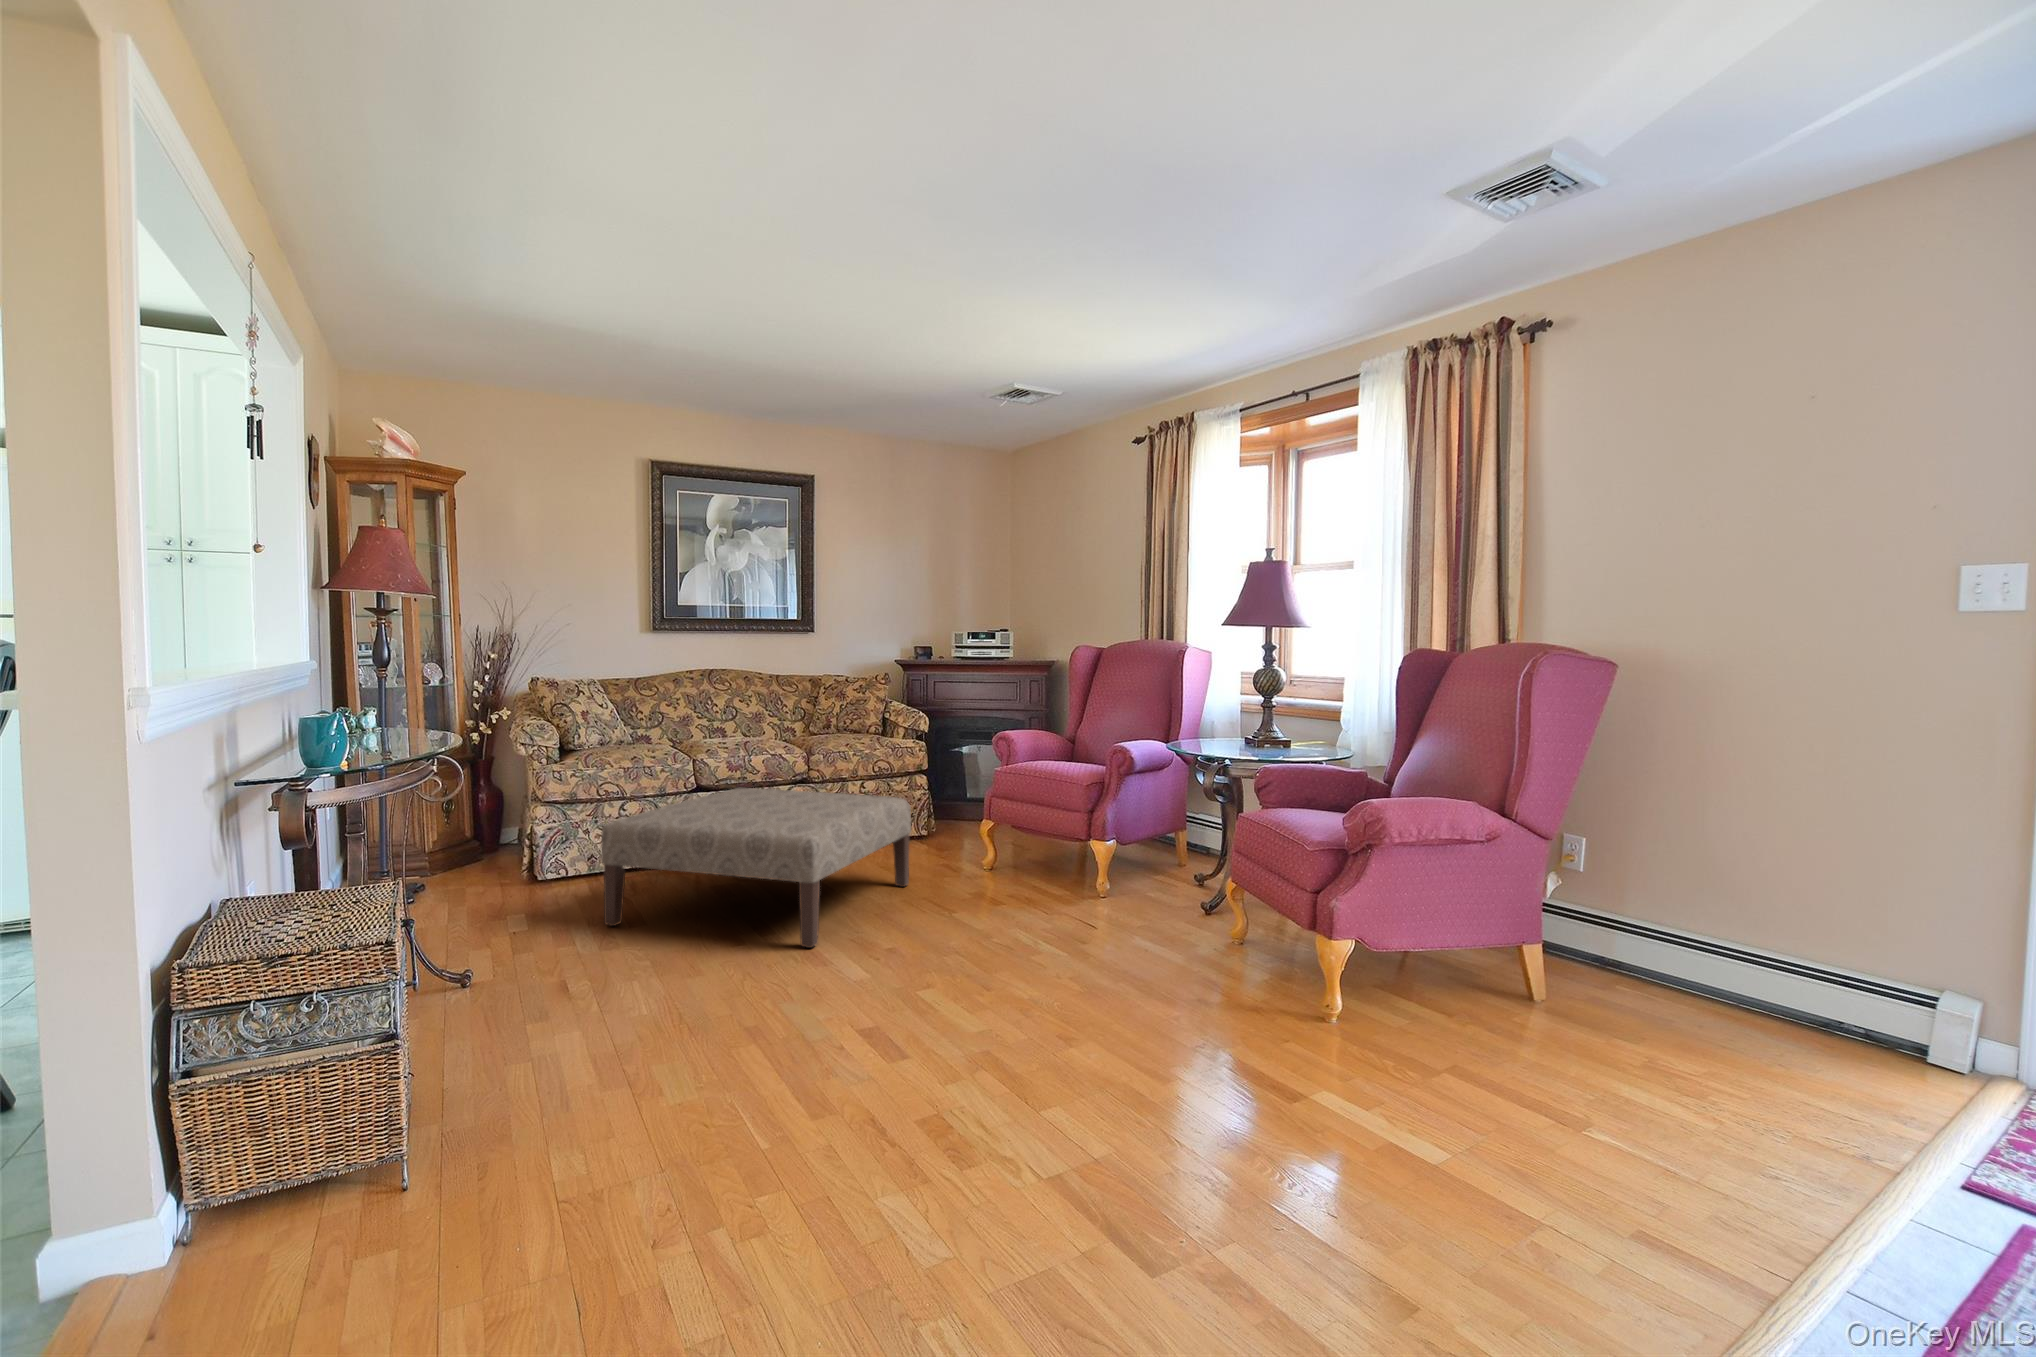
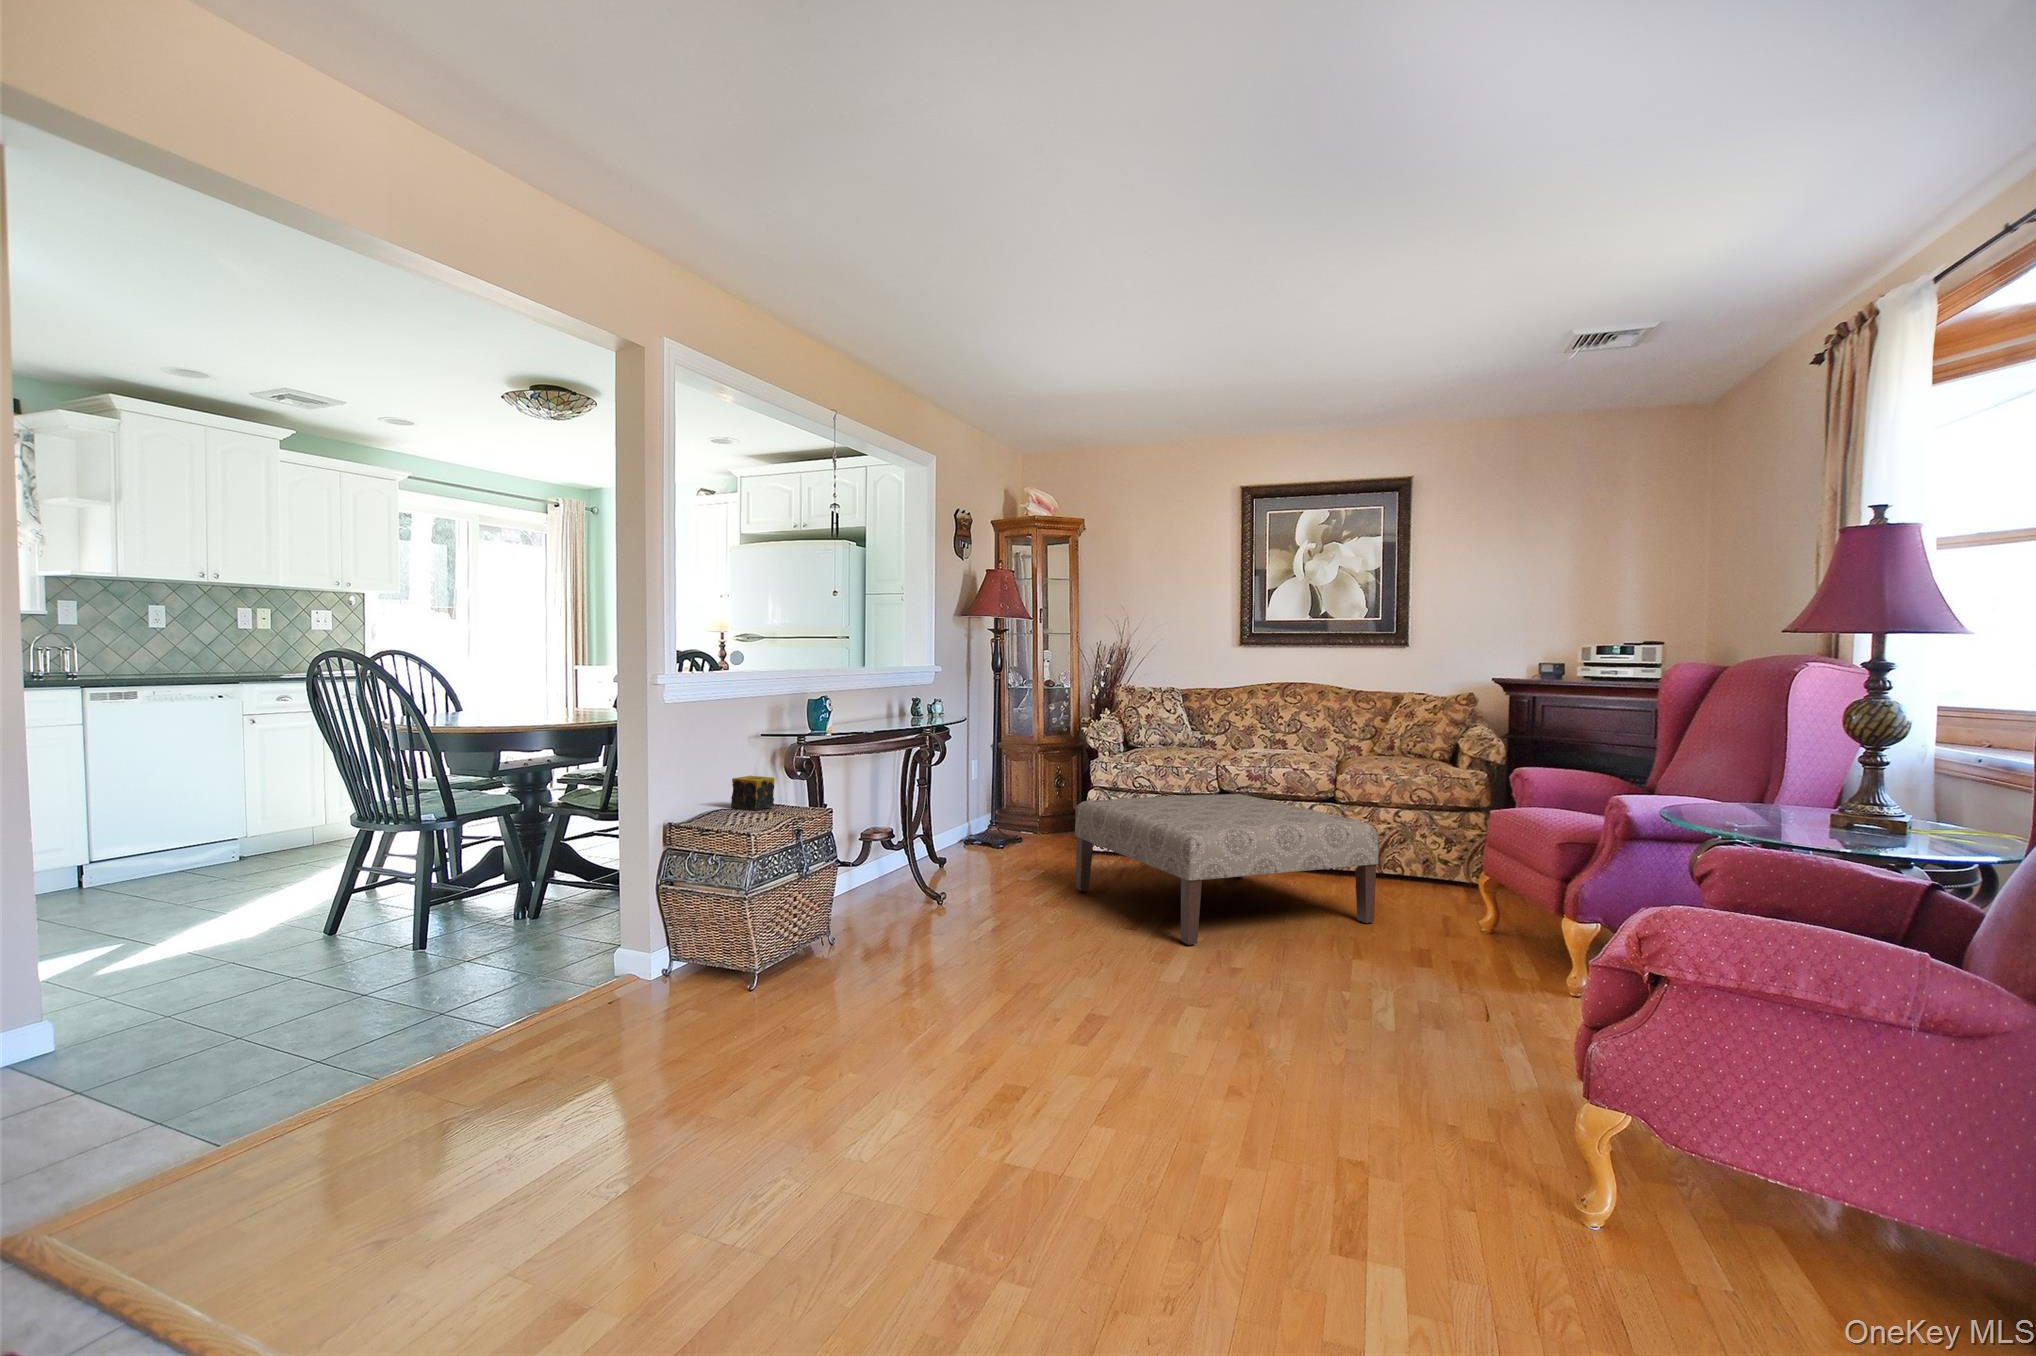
candle: none [241,867,314,931] -> present [731,776,775,810]

